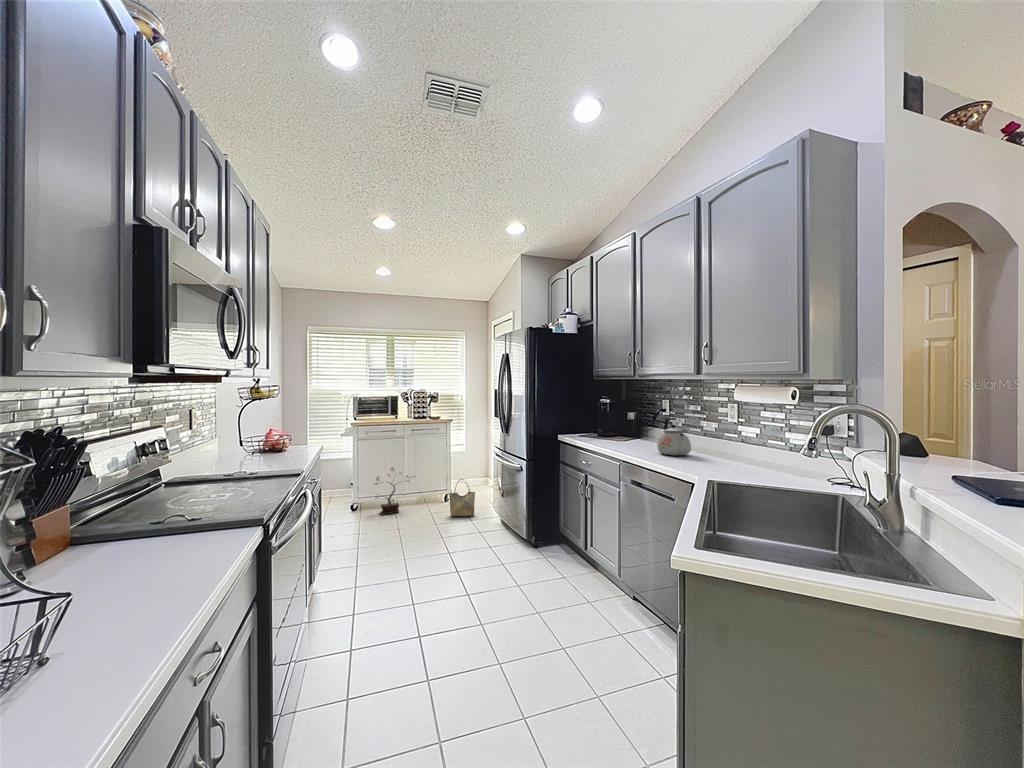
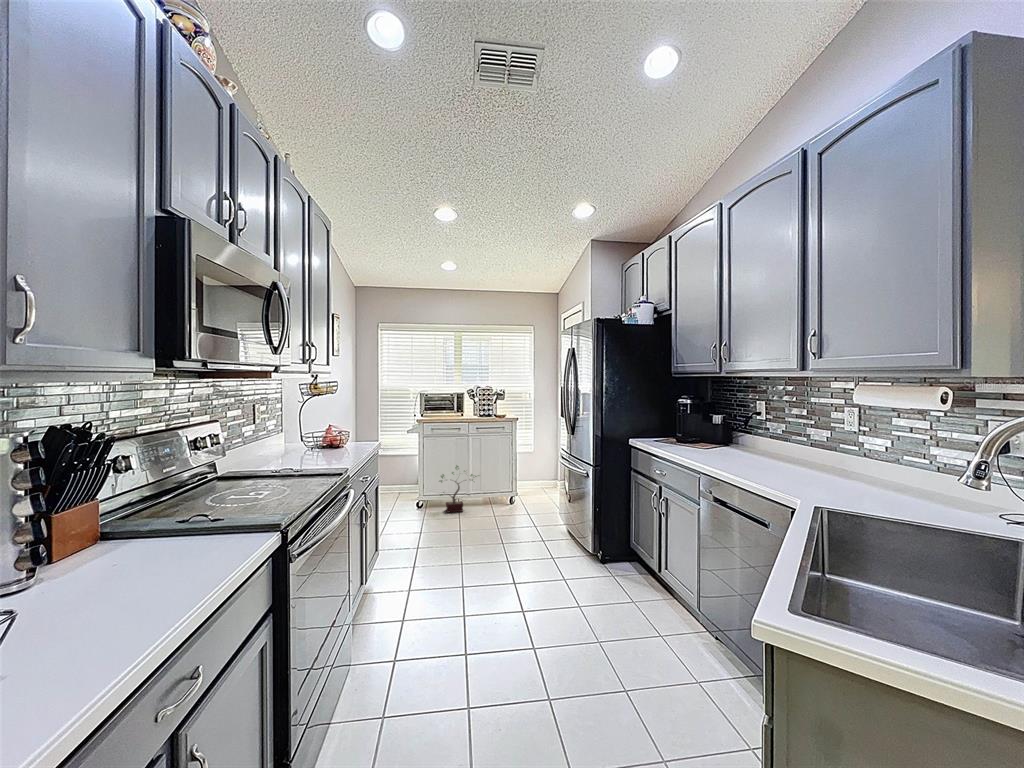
kettle: present [657,418,691,456] -> none [748,423,793,469]
woven basket: present [449,479,475,516] -> none [513,481,540,520]

